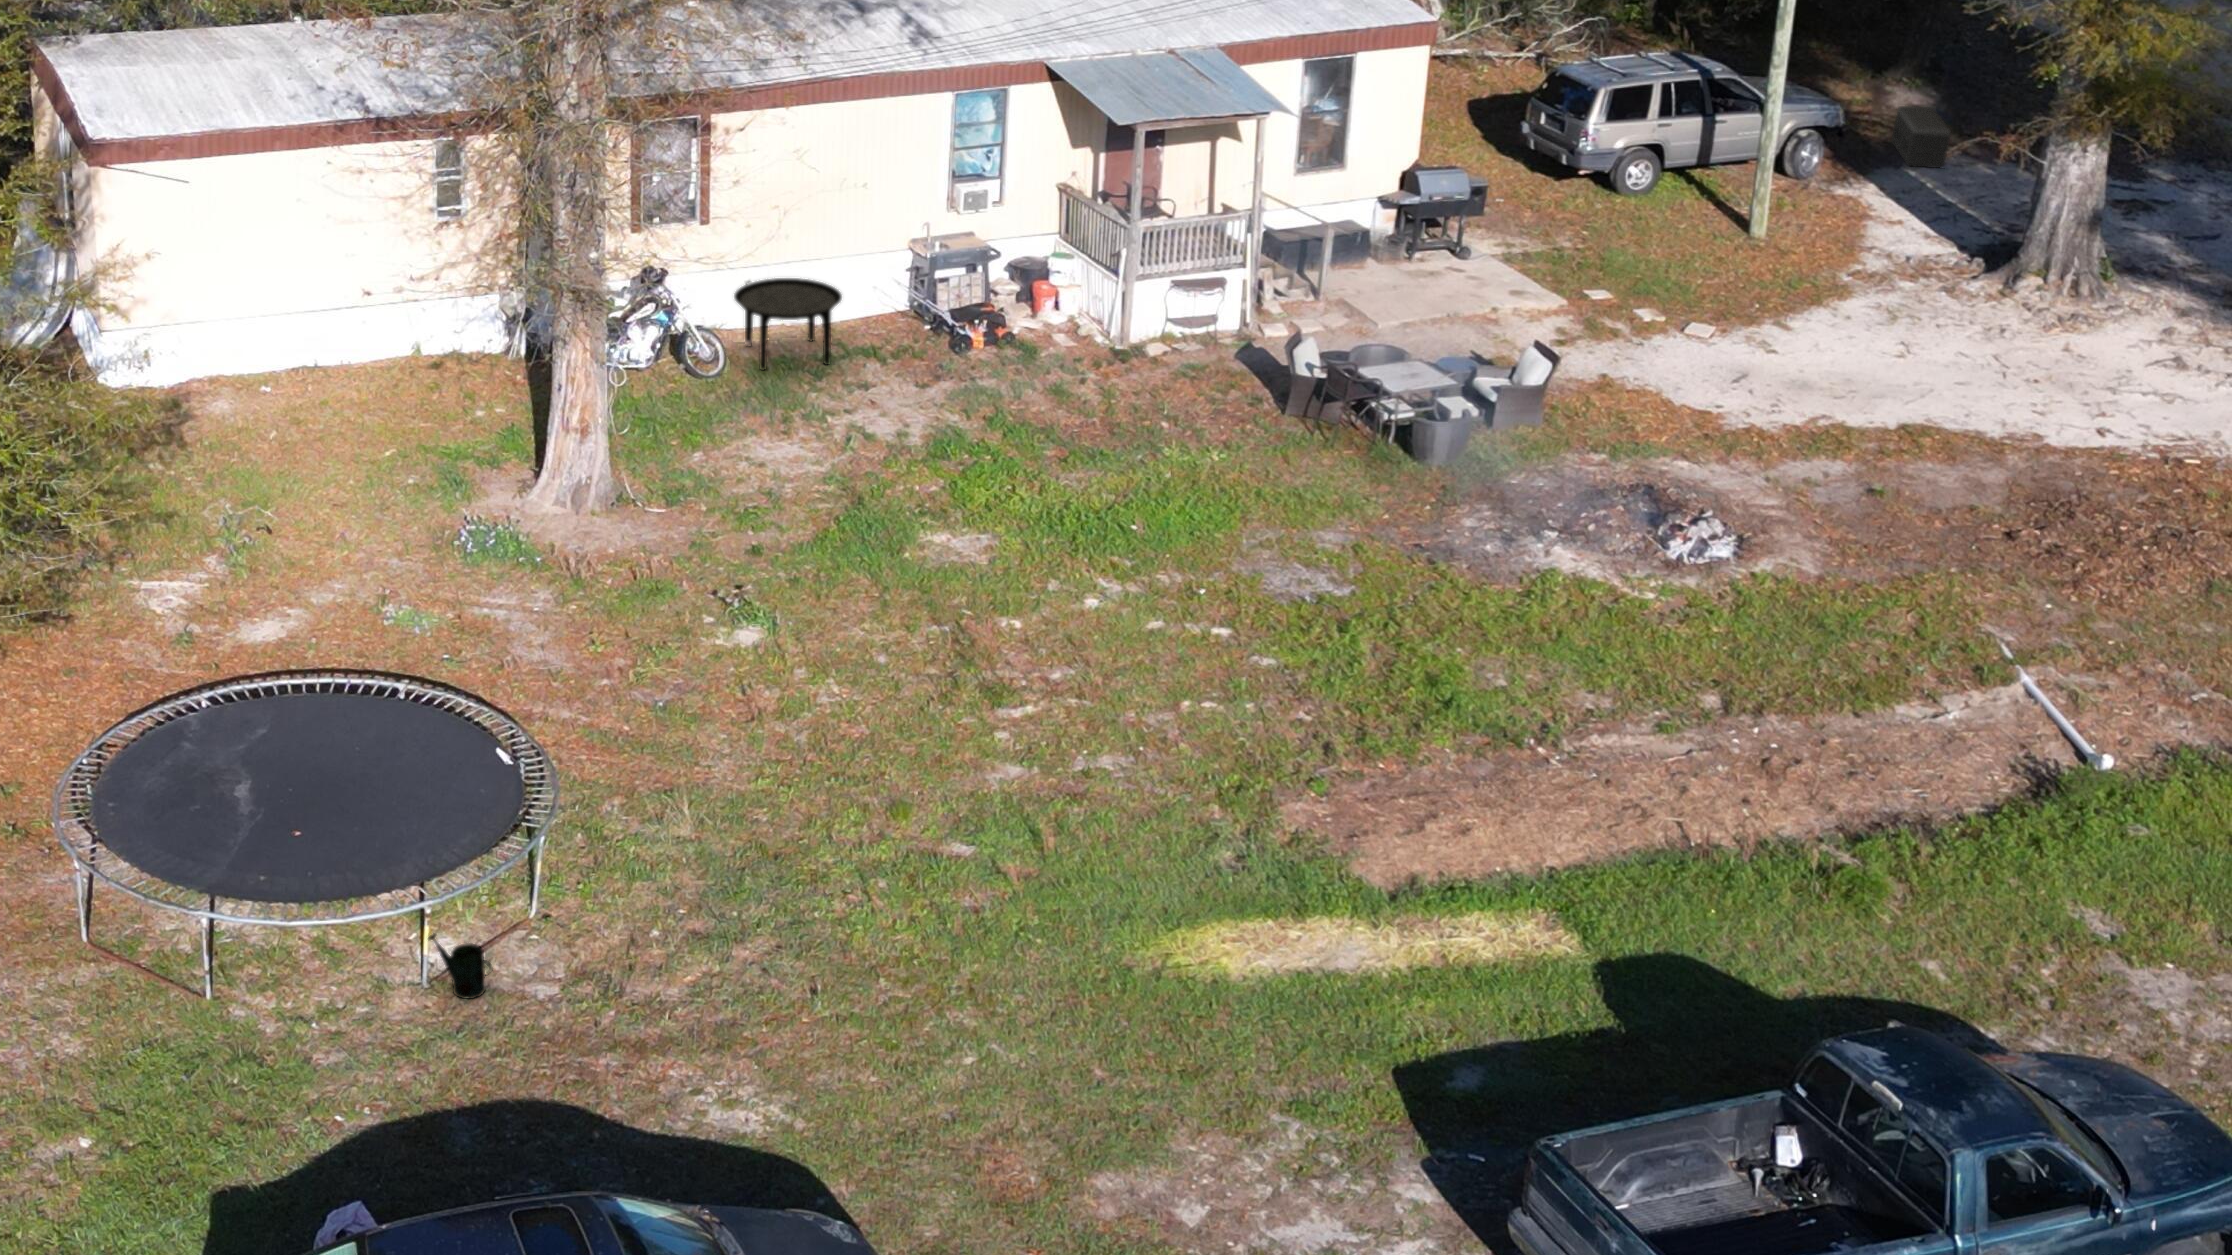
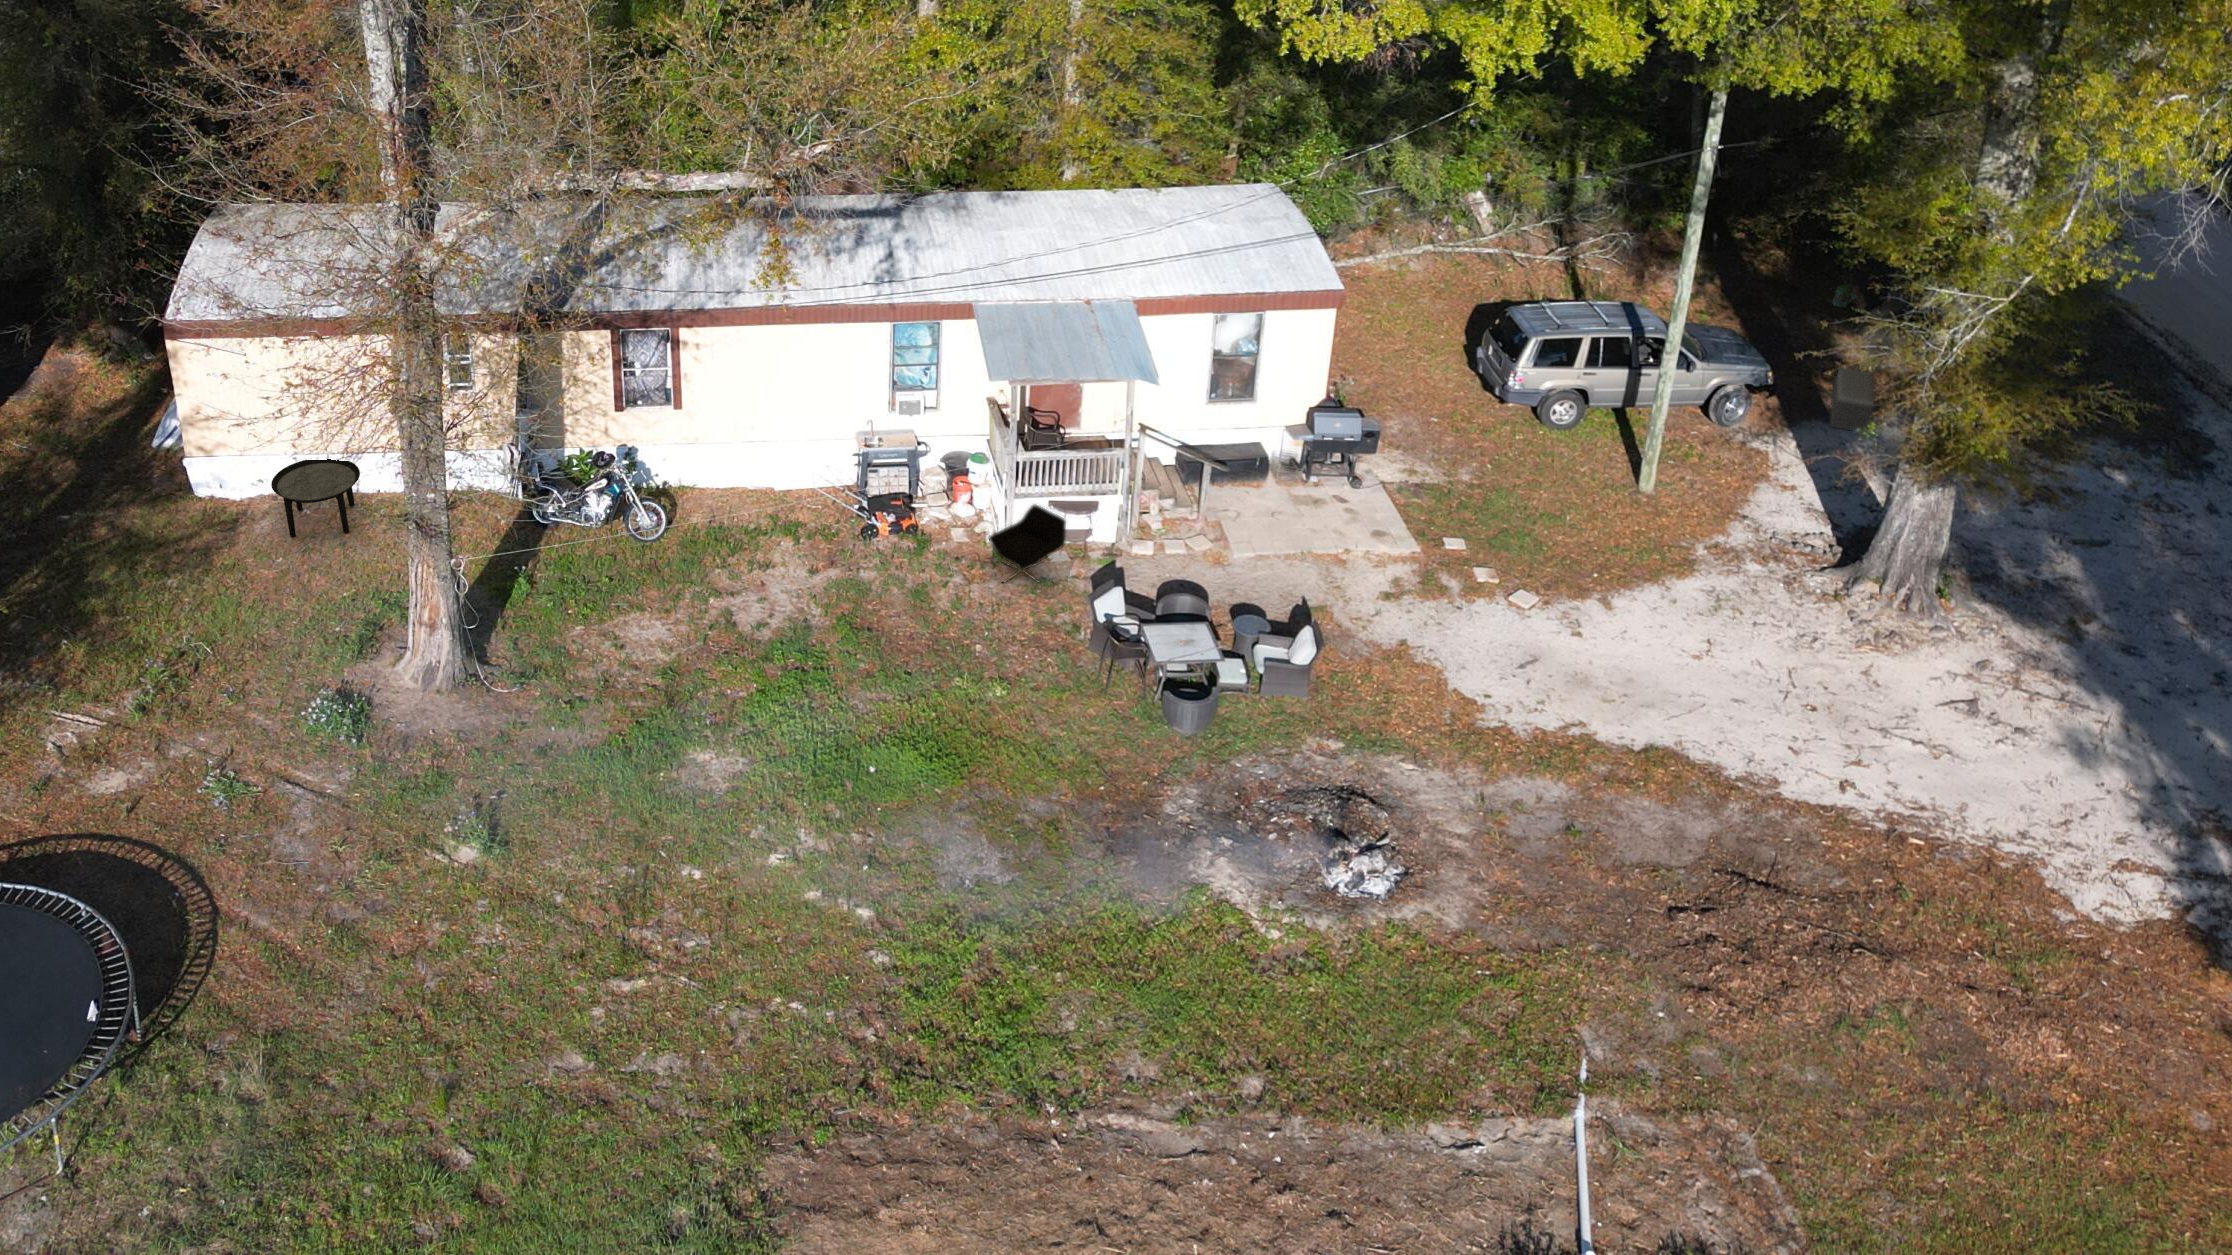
round table: present [734,278,842,370] -> present [271,459,360,538]
lounge chair: none [1116,285,1207,376] -> present [989,505,1066,583]
watering can: present [428,934,493,999] -> present [1831,286,1865,307]

